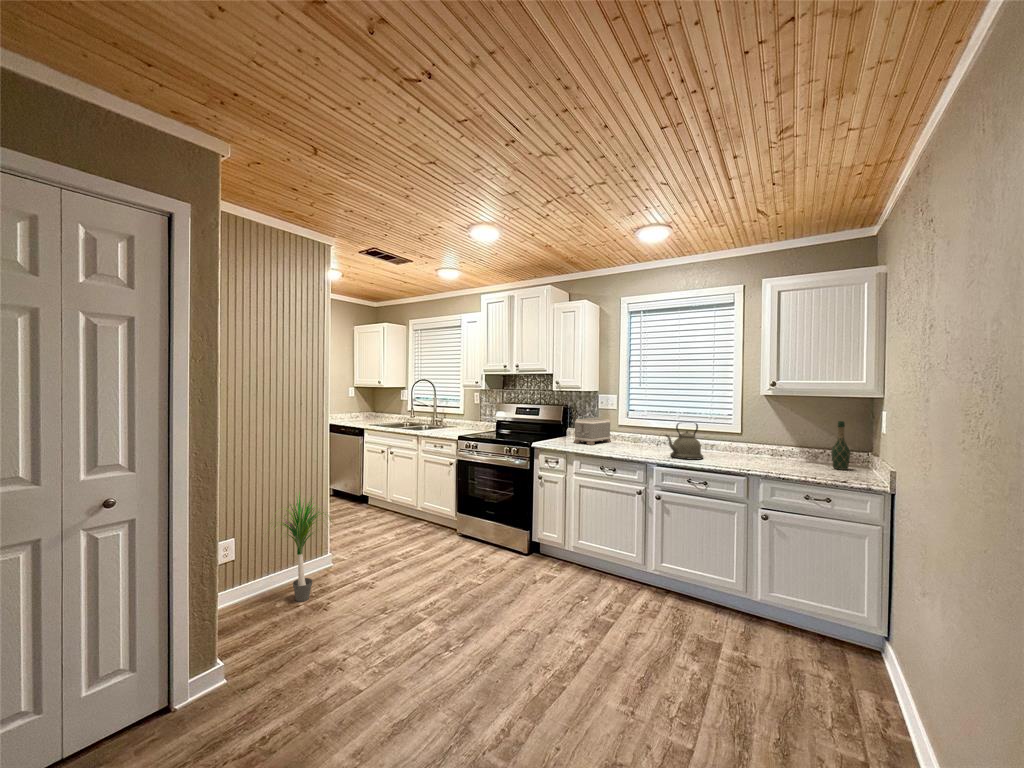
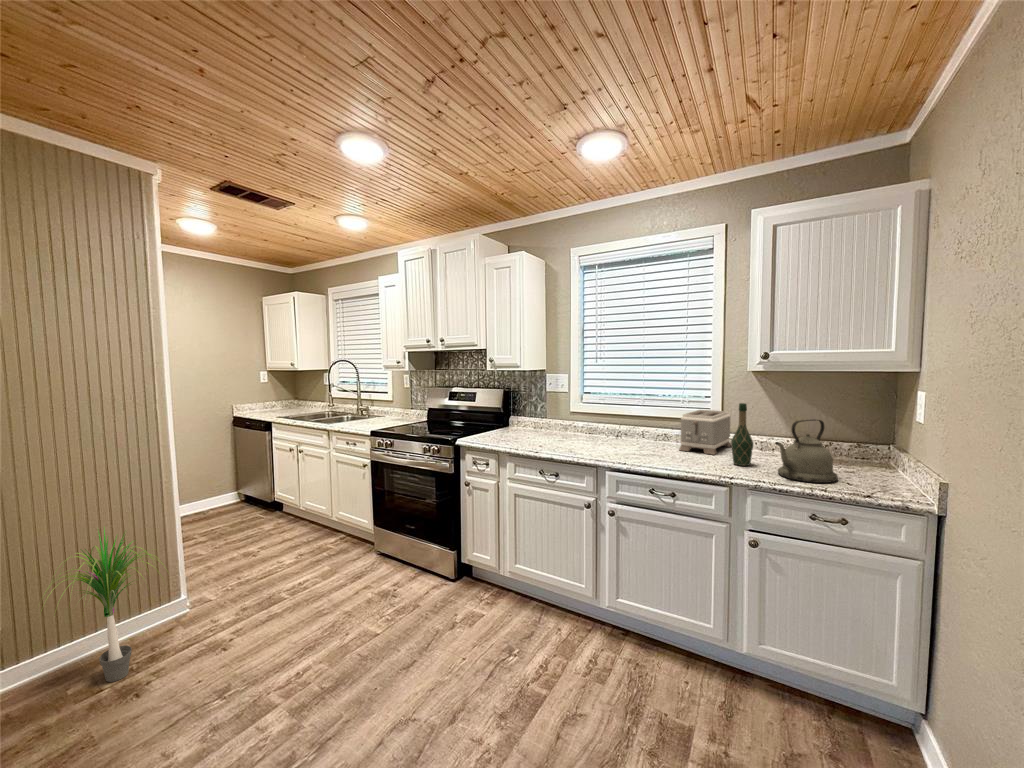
toaster: present [574,418,611,445] -> present [679,410,731,455]
wine bottle: present [831,421,850,470] -> present [731,403,753,466]
kettle: present [665,423,703,460] -> present [776,419,838,483]

